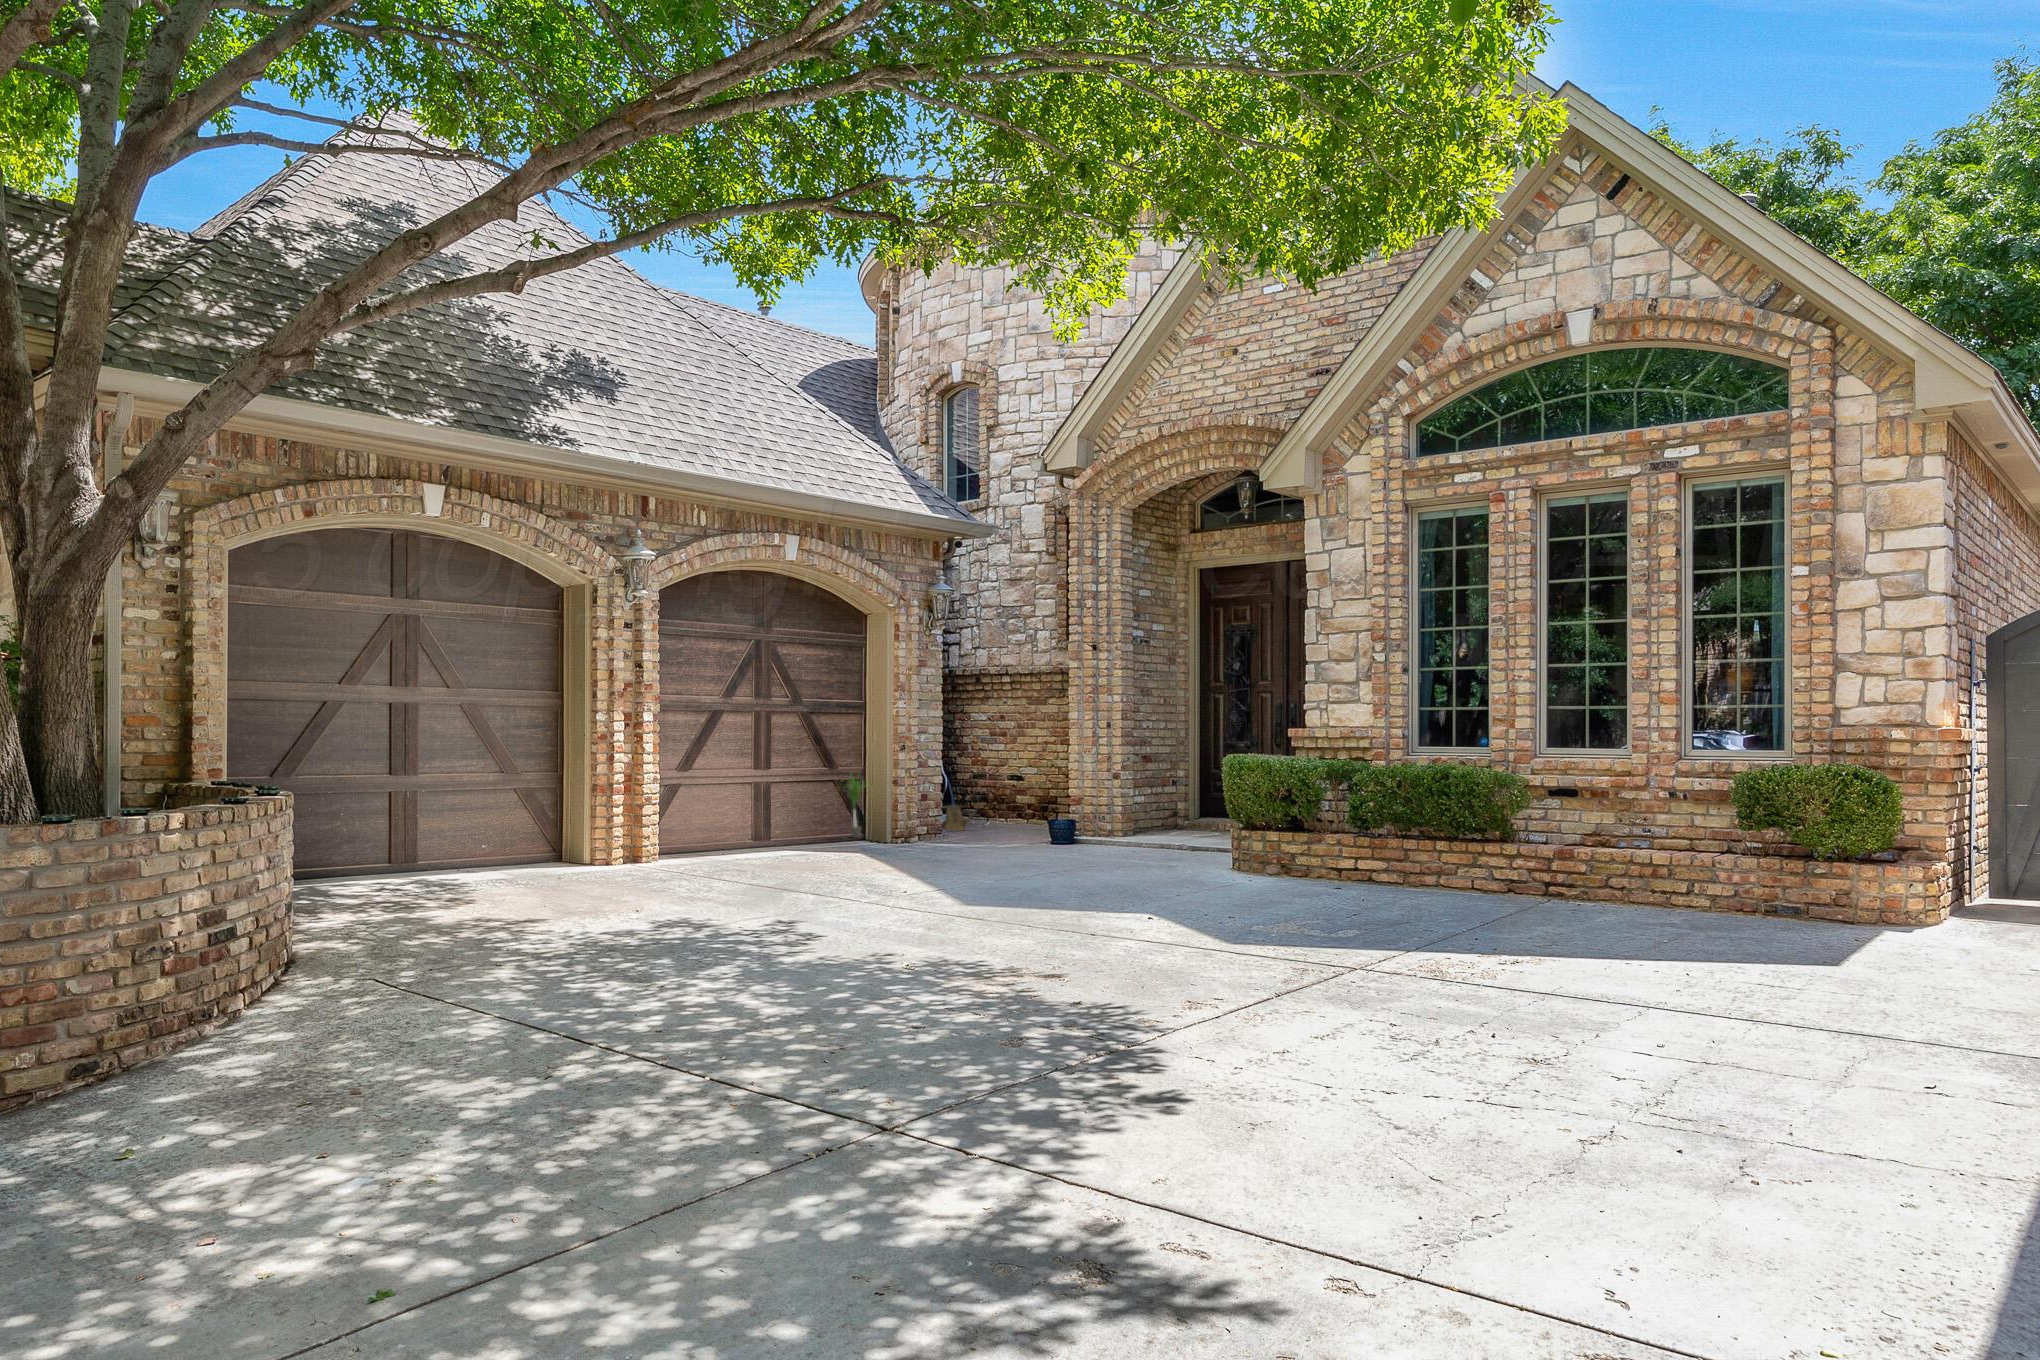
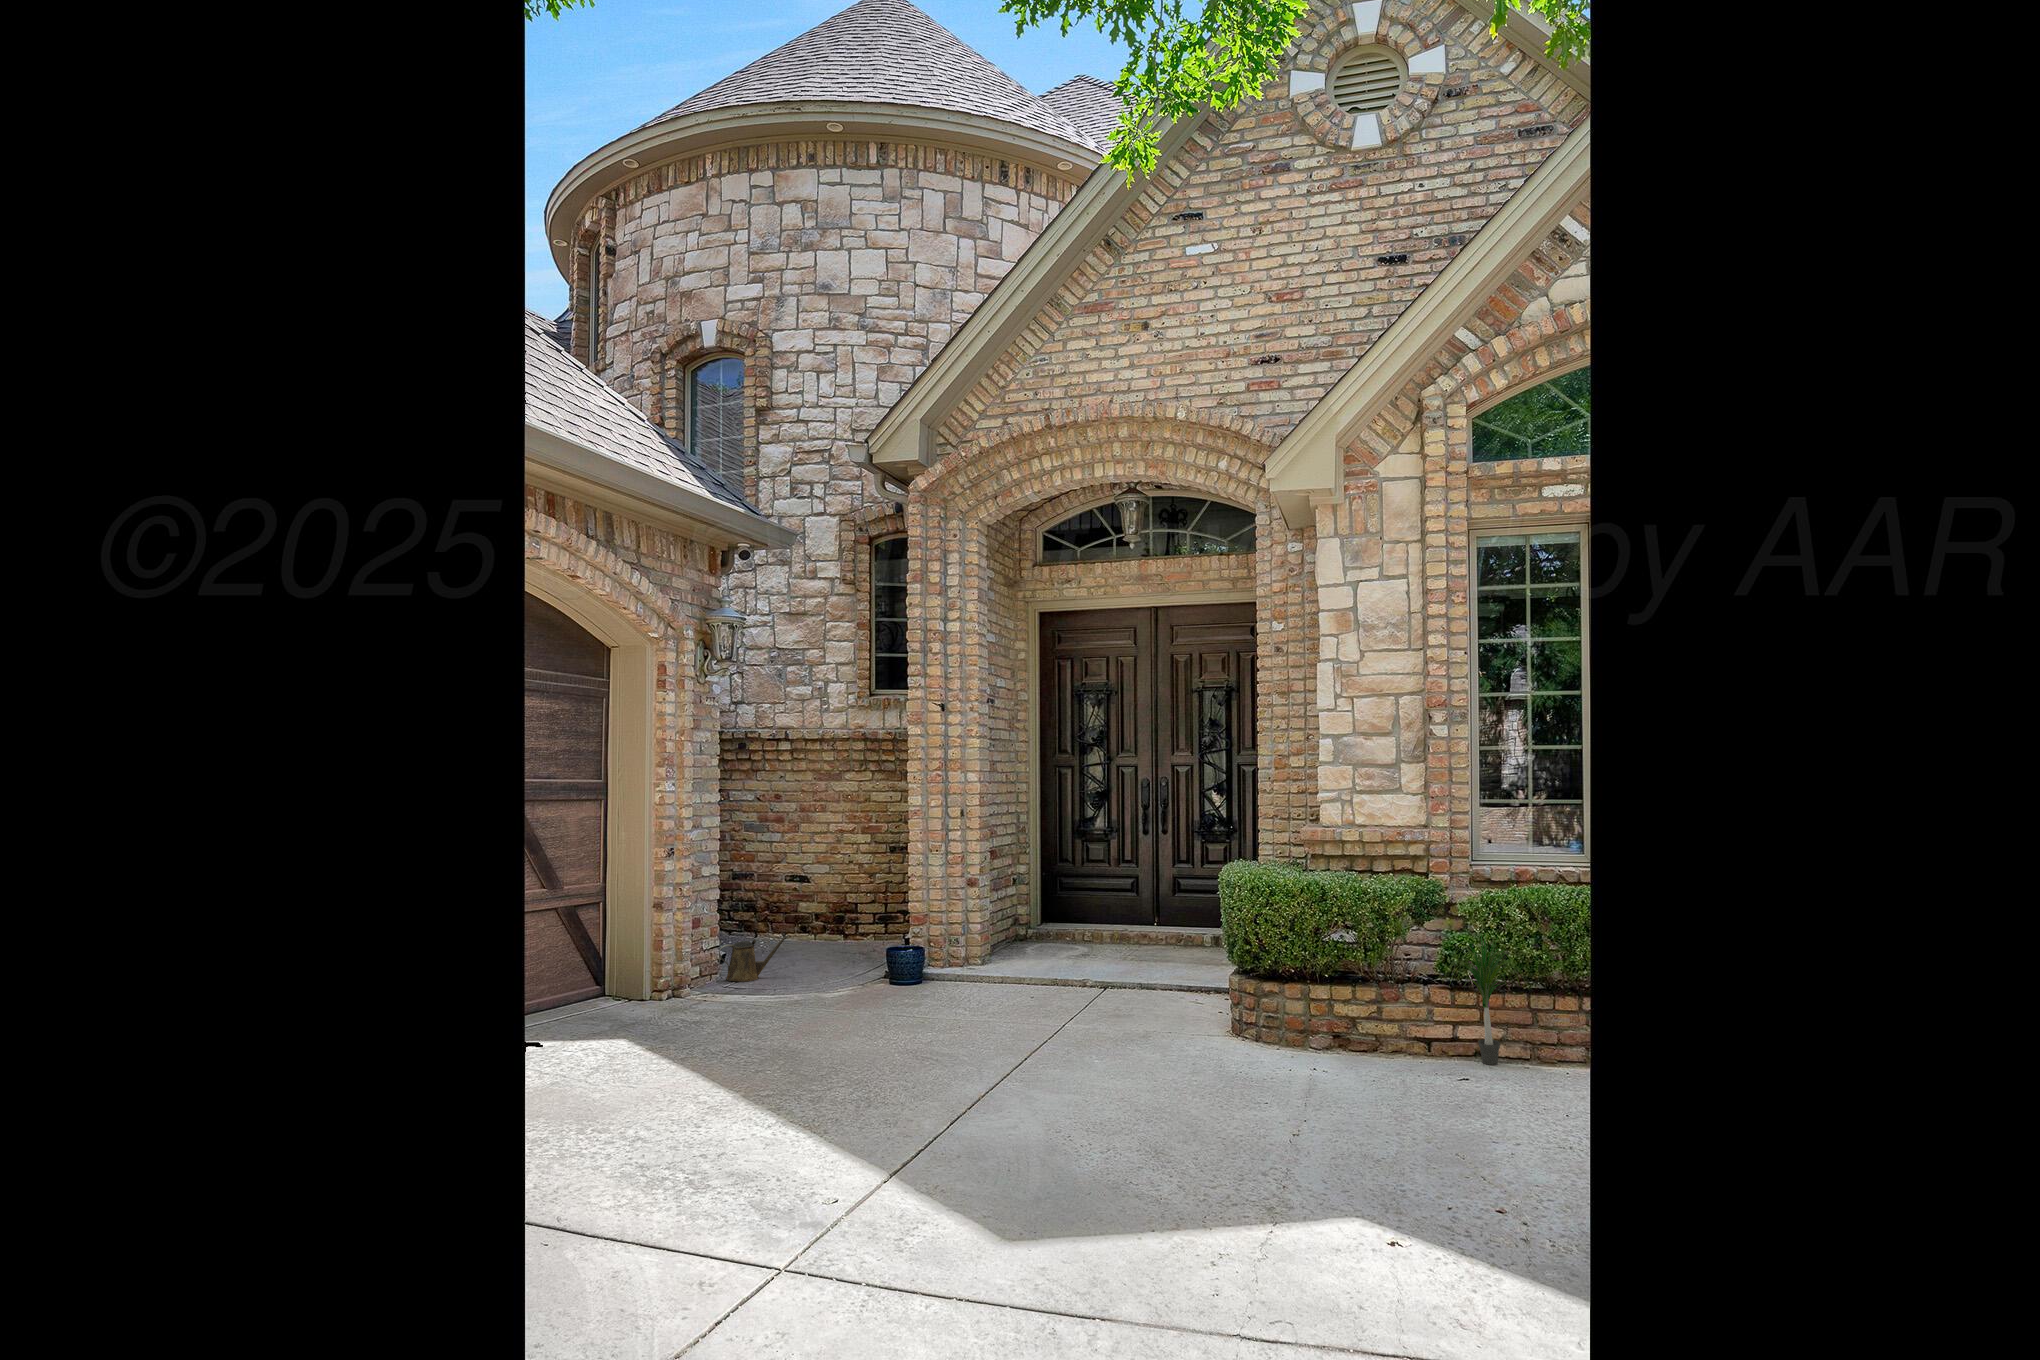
potted plant: present [847,778,864,838] -> present [1450,935,1515,1065]

